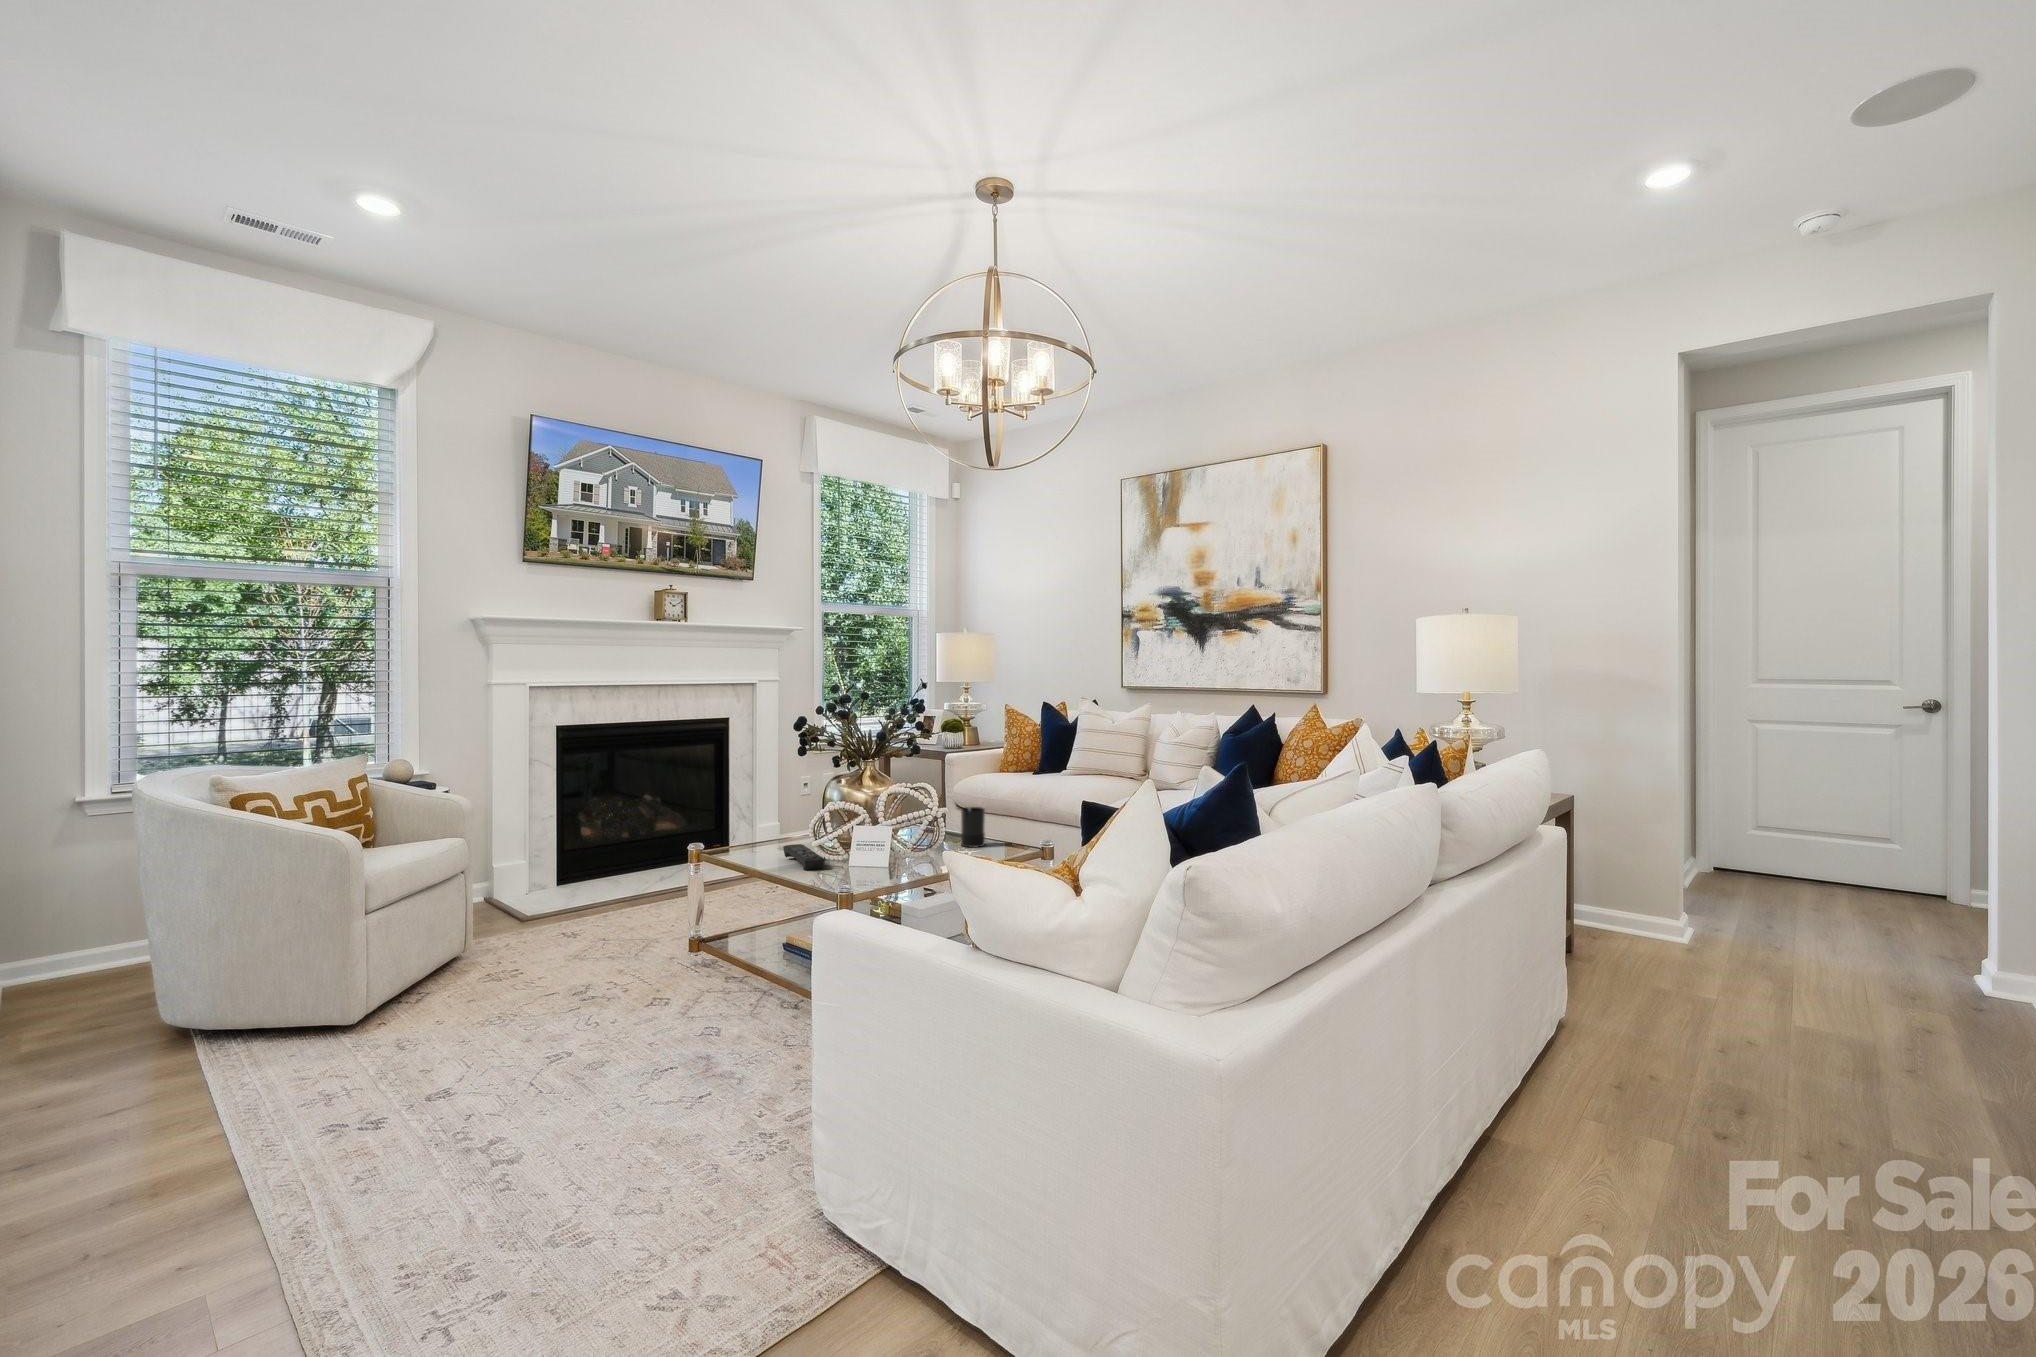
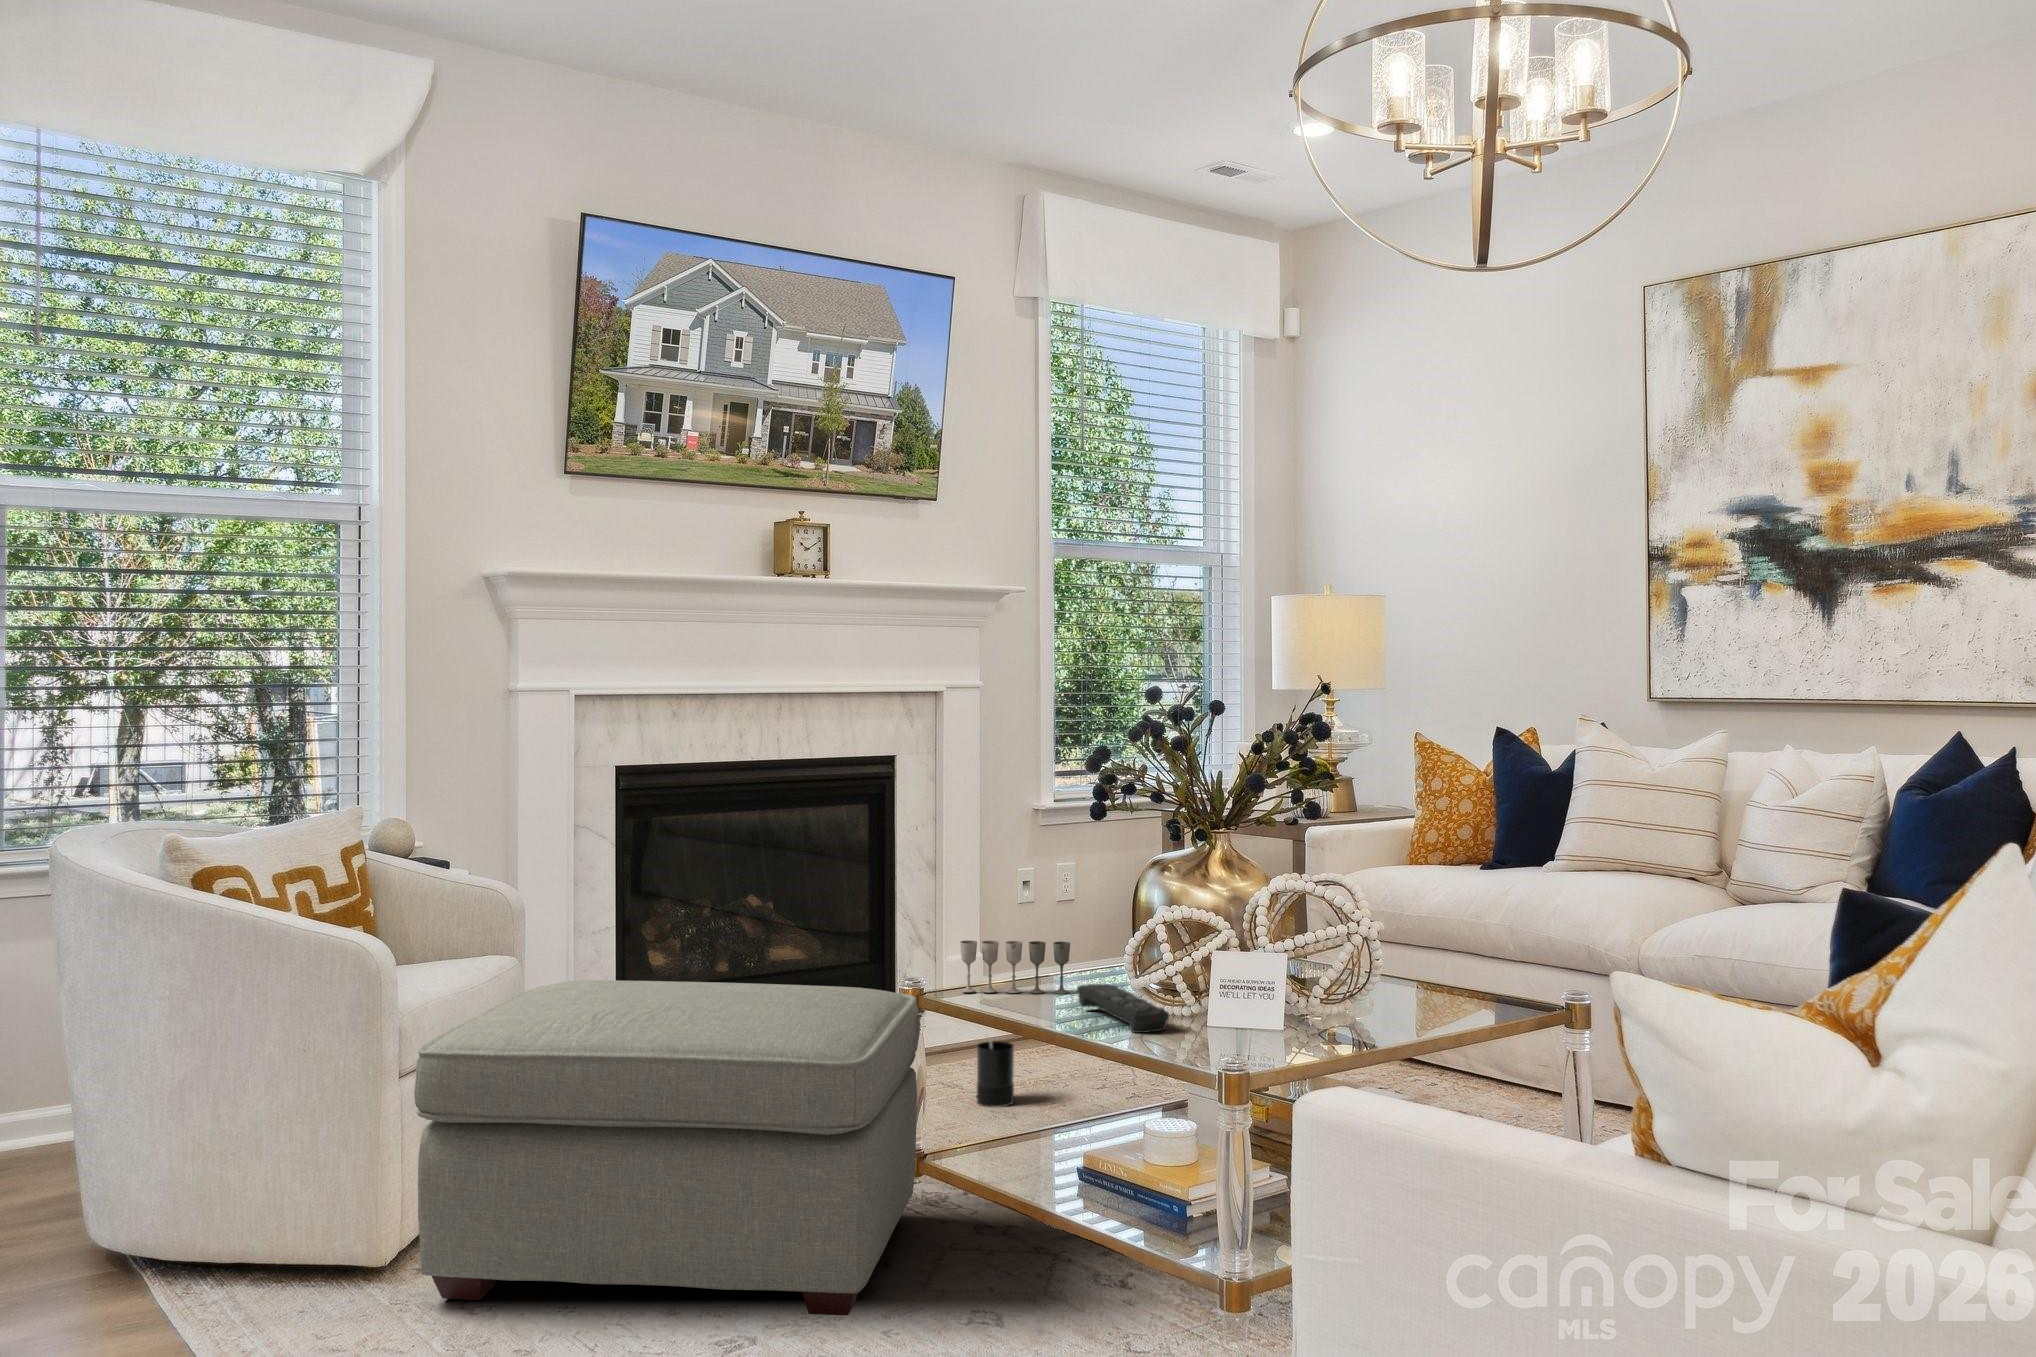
candle: present [961,806,985,847] -> present [977,1038,1014,1107]
wine glass: none [726,822,787,851] -> present [960,940,1070,994]
ottoman: none [370,852,695,1038] -> present [414,980,920,1315]

